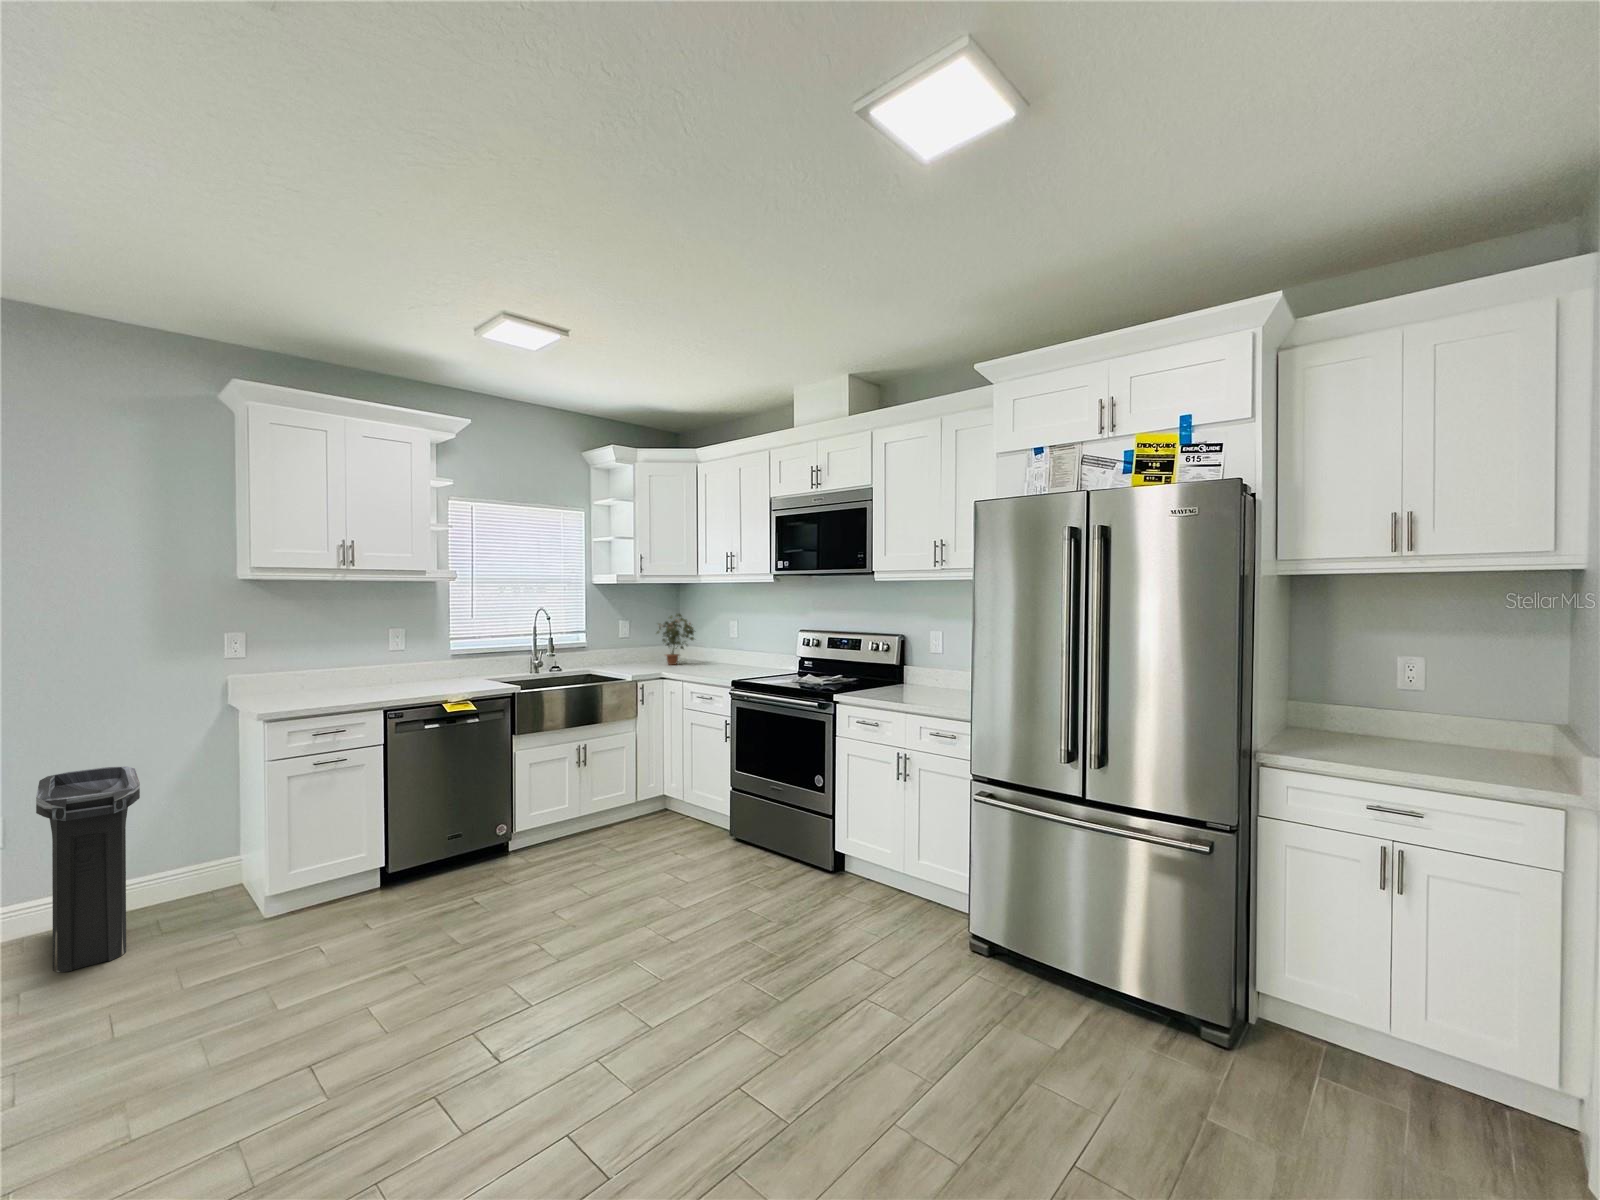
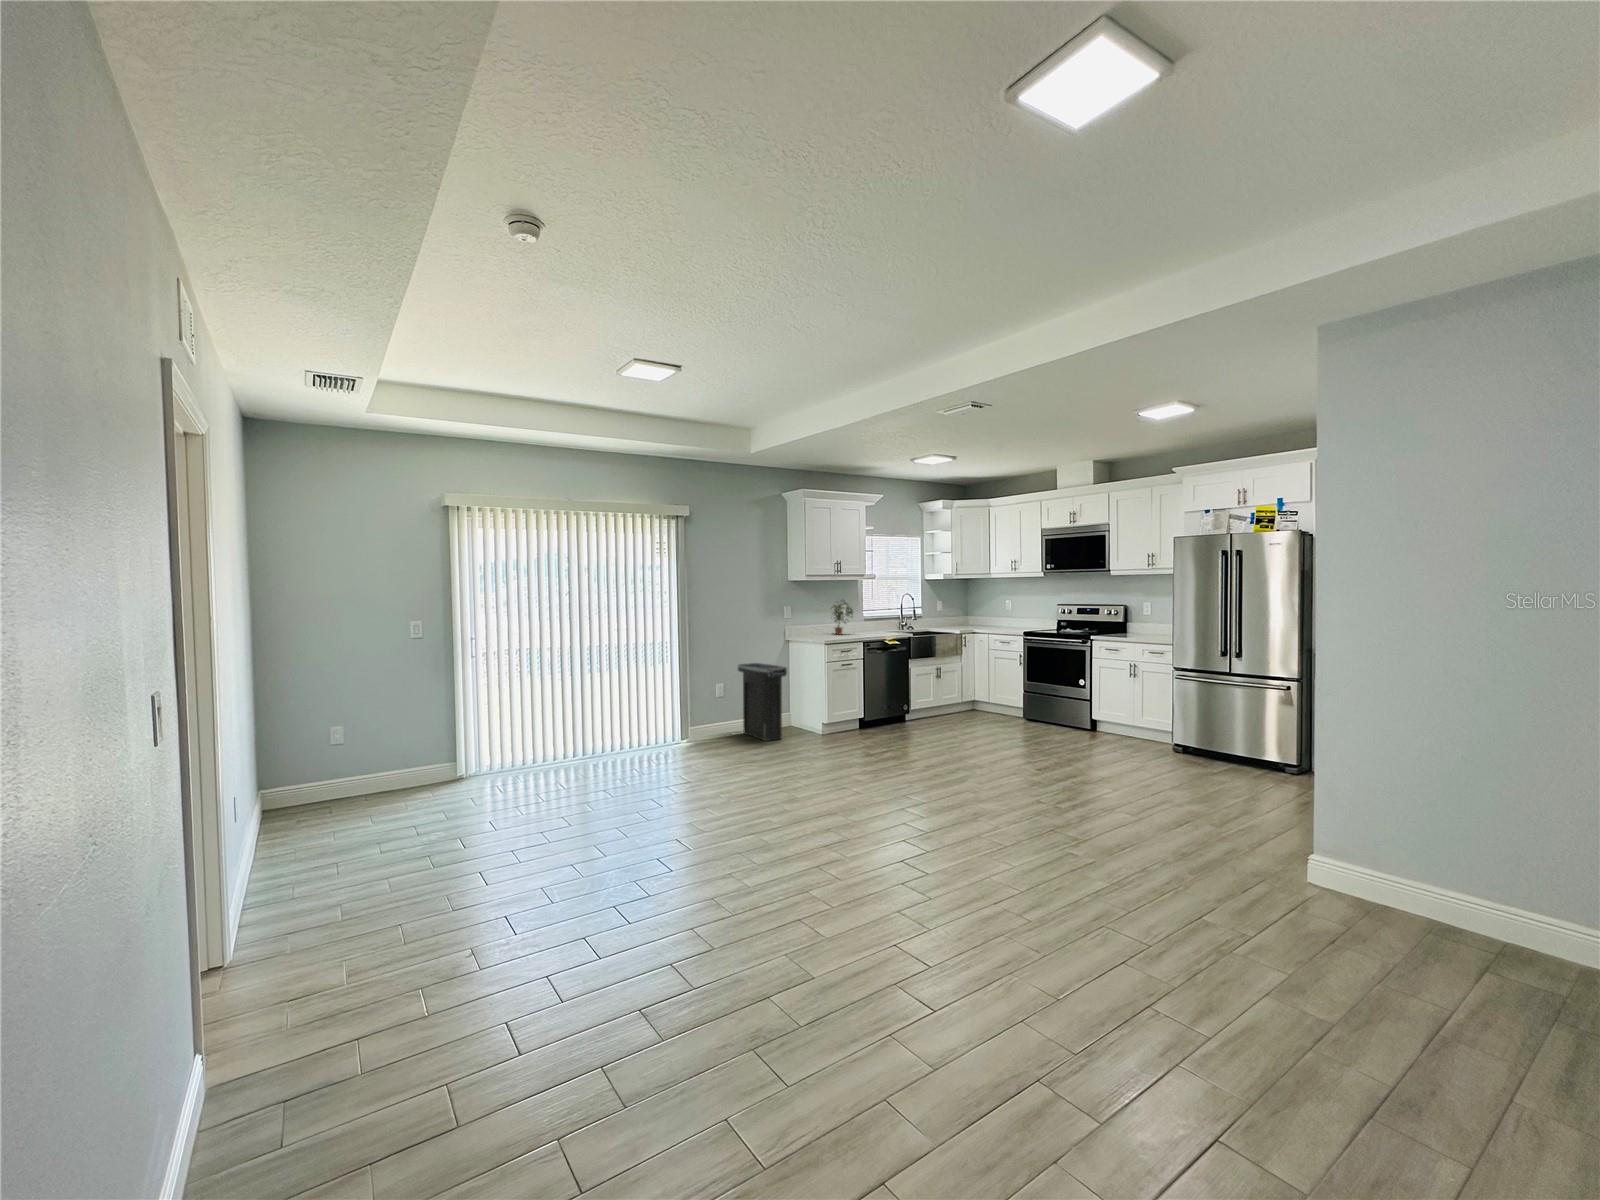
potted plant: present [657,614,694,665] -> present [830,600,853,634]

